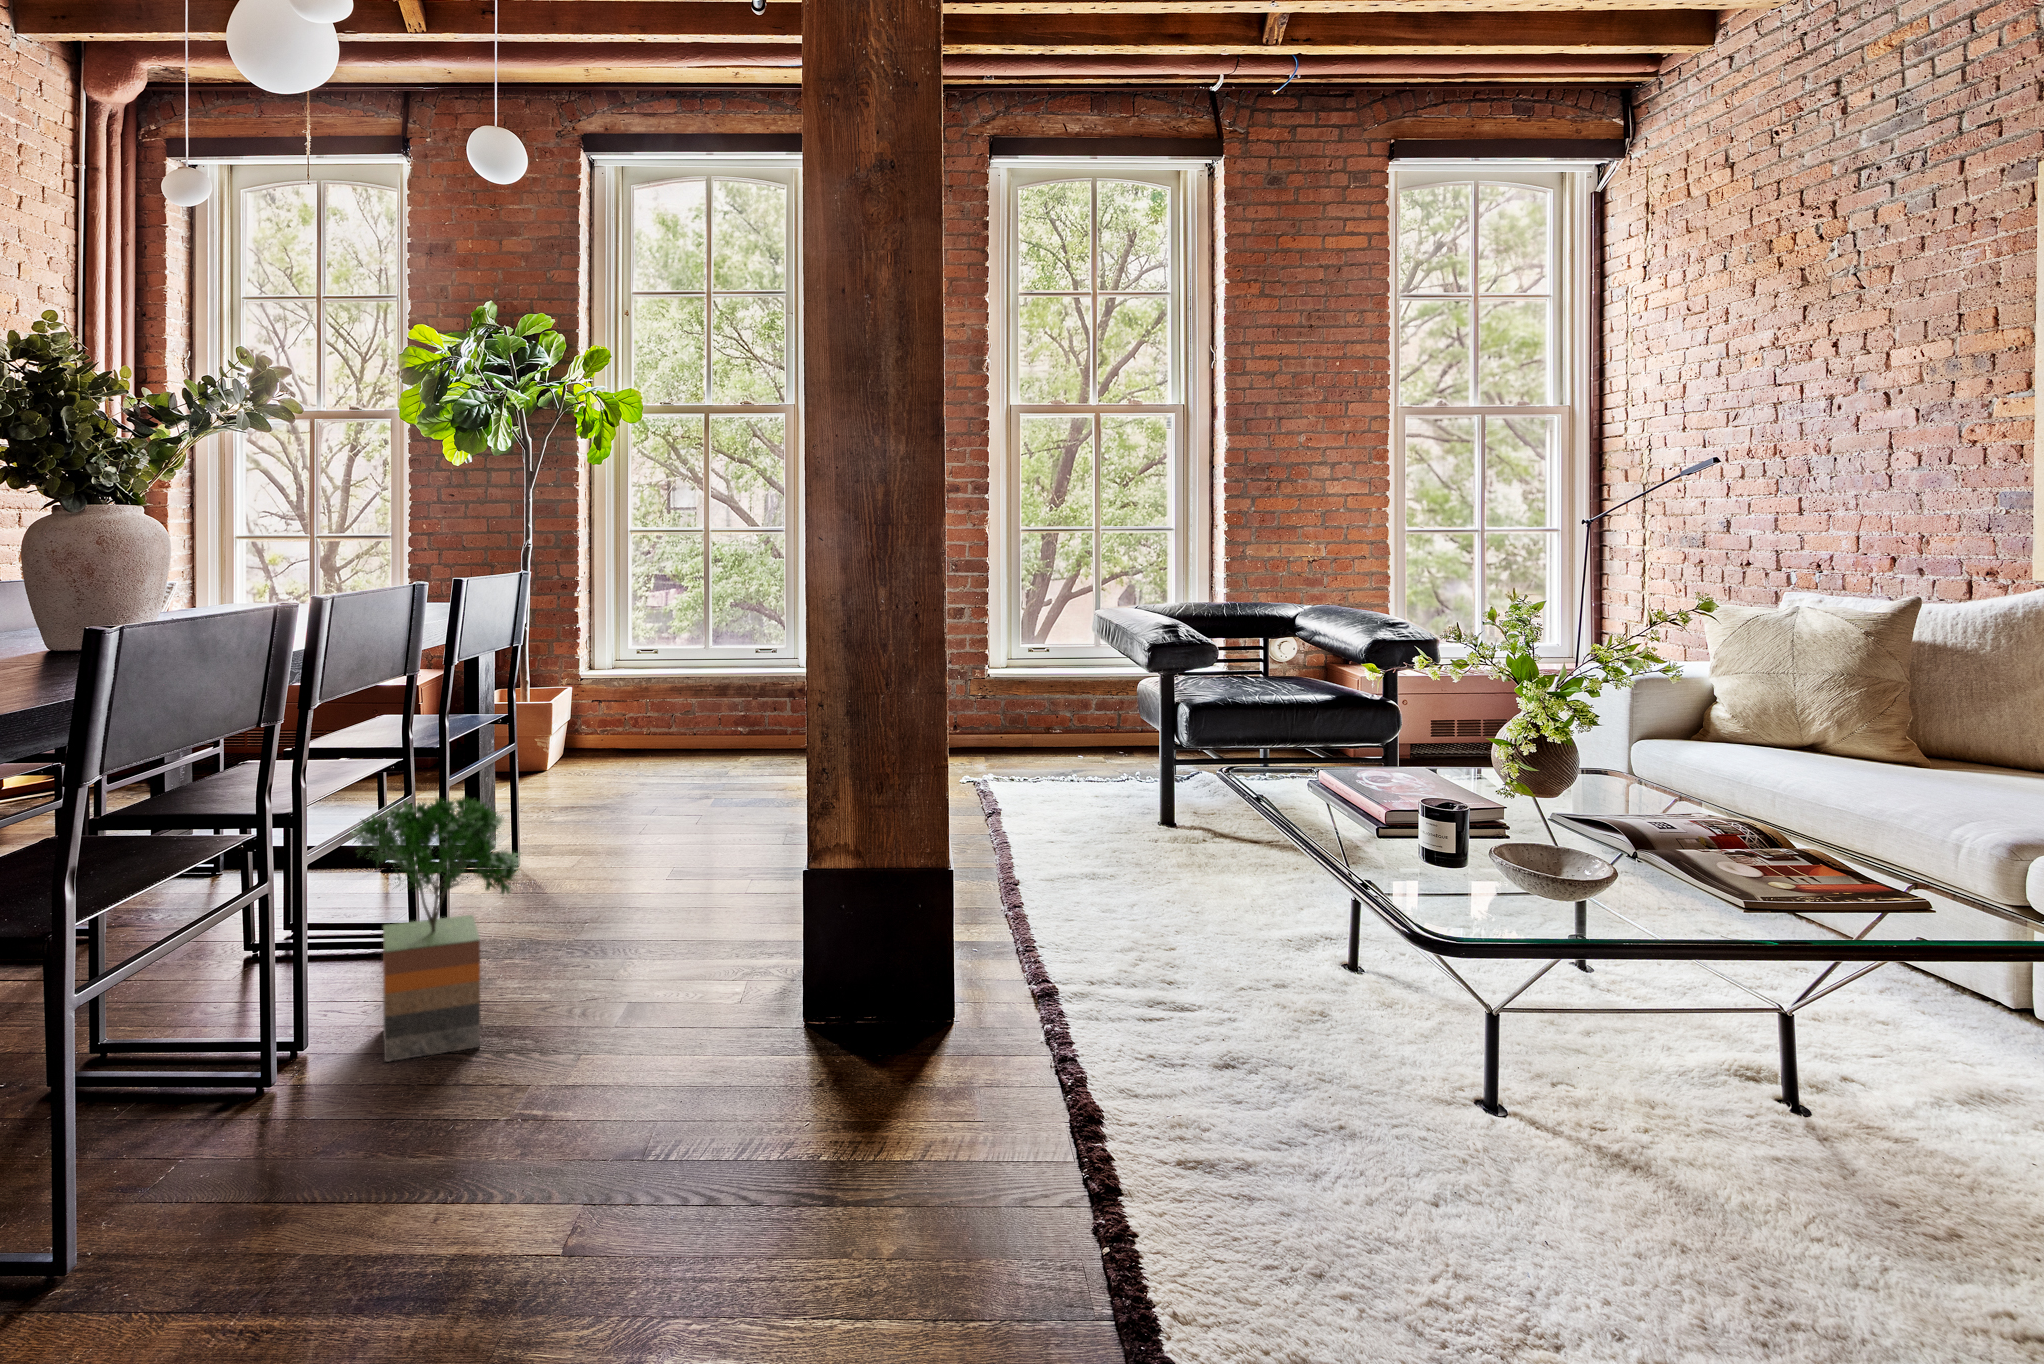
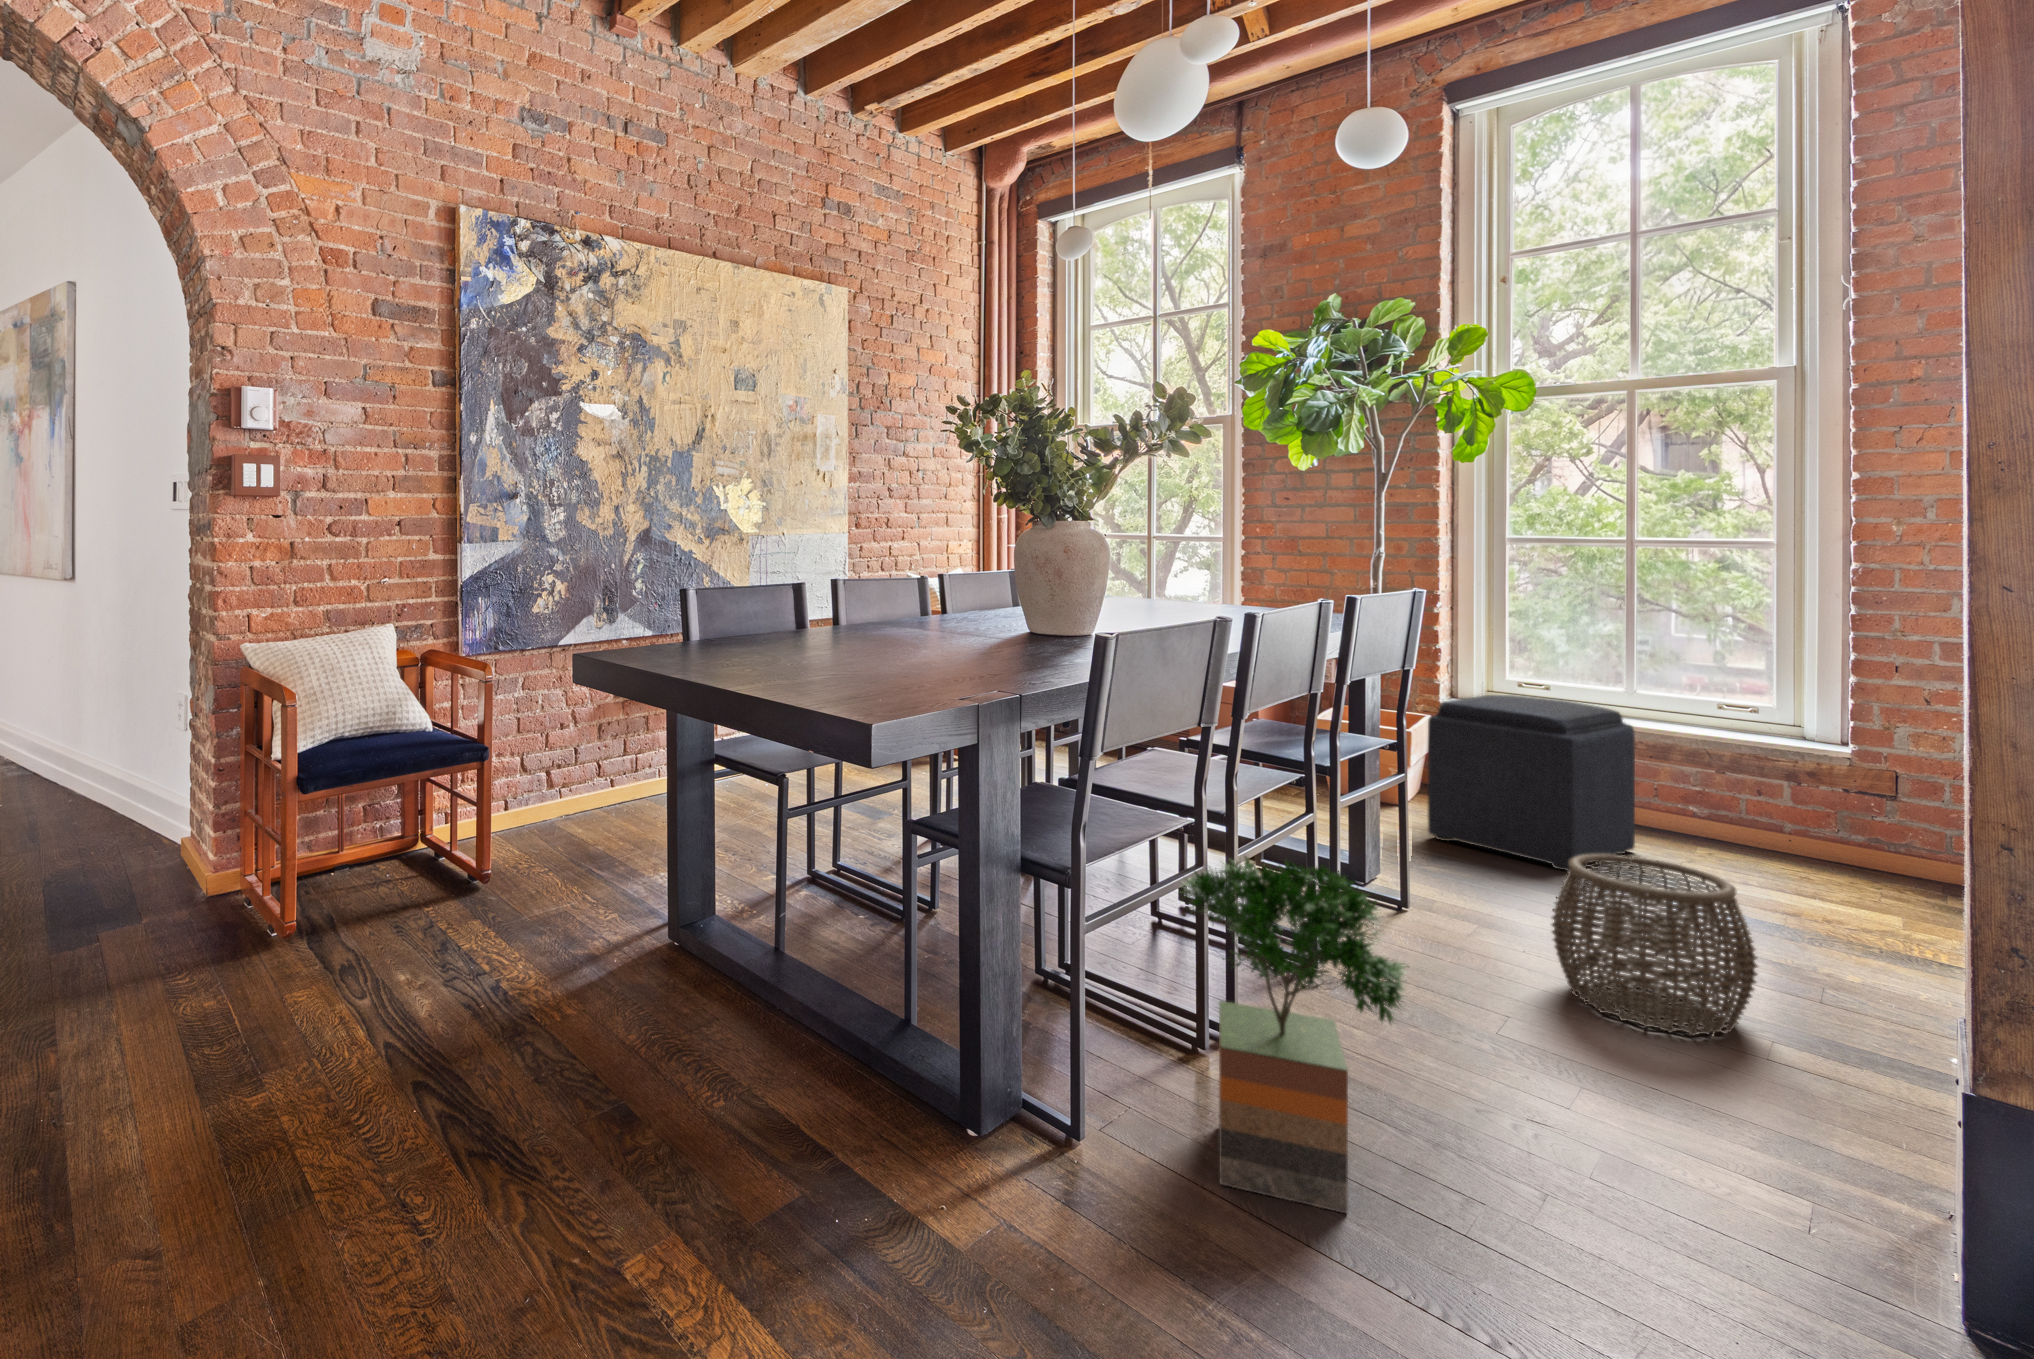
ottoman: none [563,663,708,799] -> present [1428,695,1635,871]
woven basket: none [635,768,751,886] -> present [1551,854,1758,1036]

